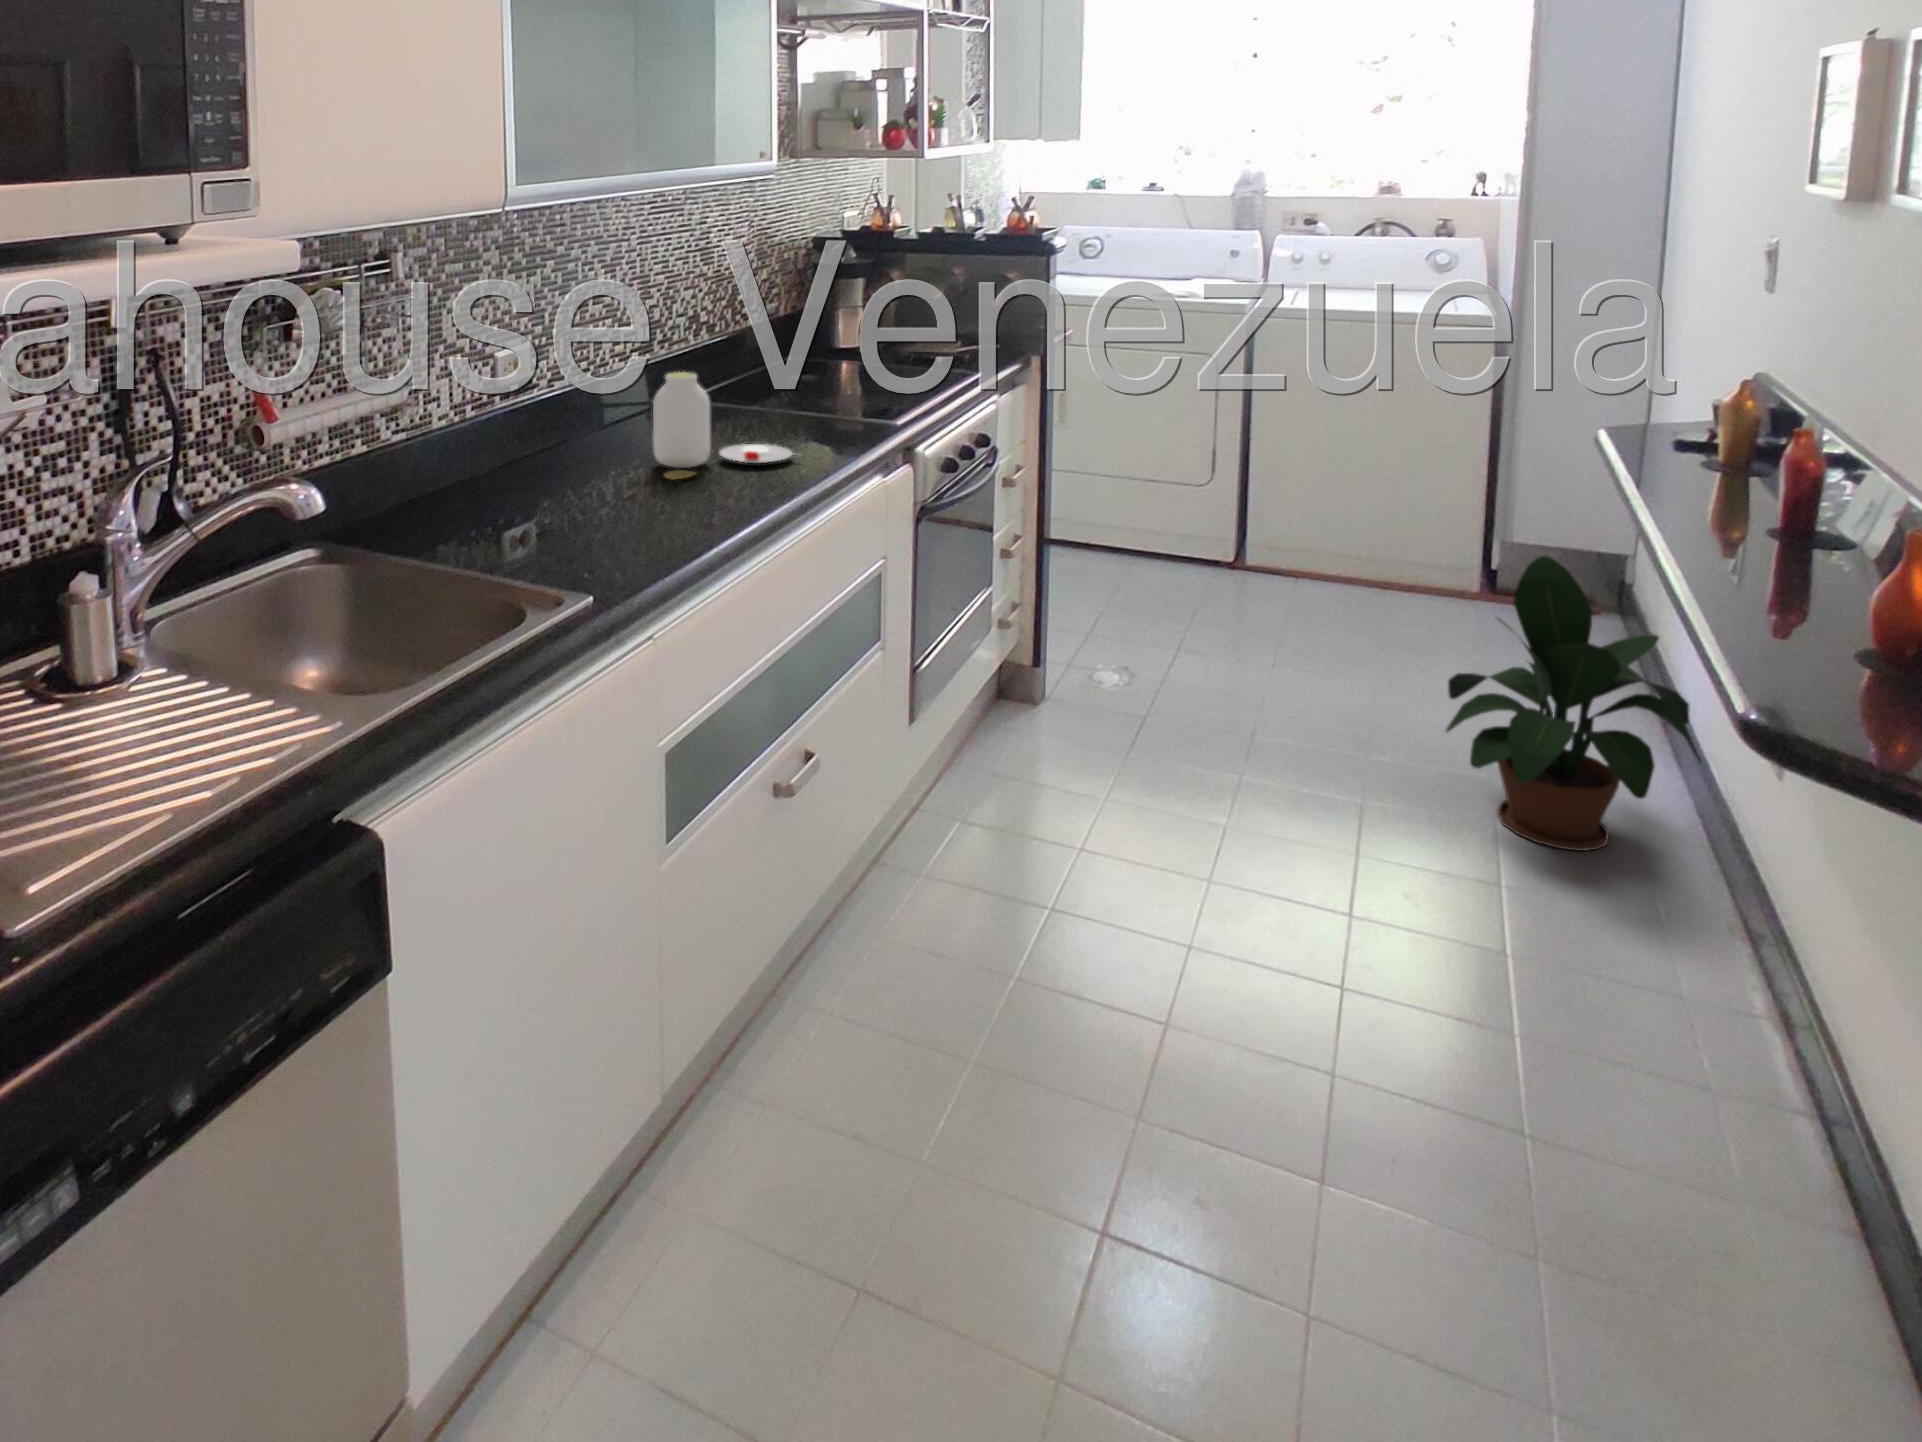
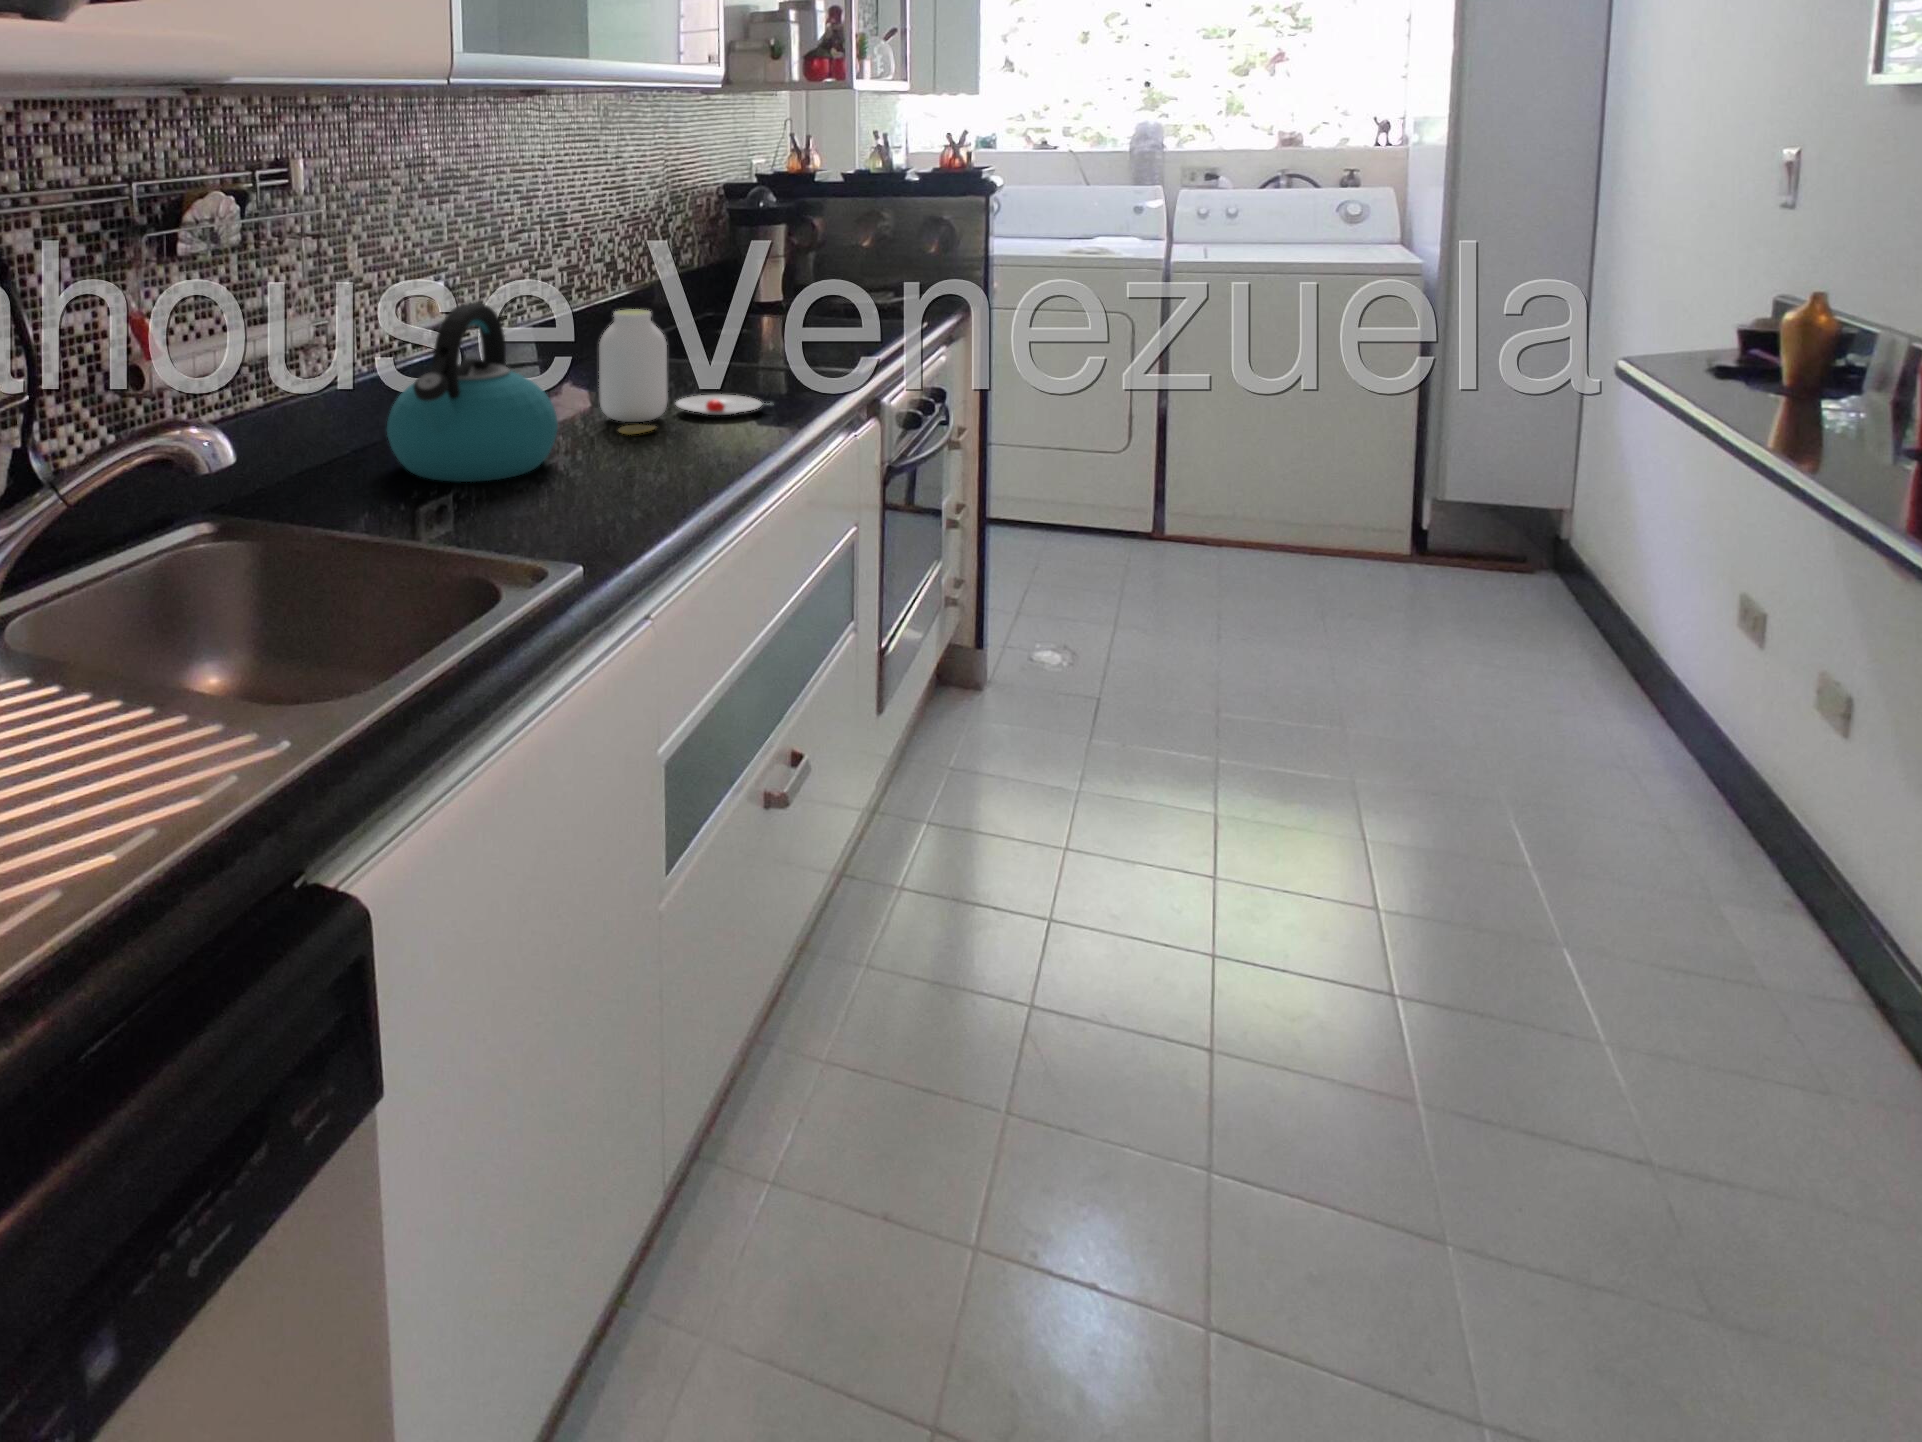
kettle: none [465,372,604,519] -> present [387,303,558,482]
potted plant: present [1446,556,1701,851] -> none [1438,504,1733,825]

